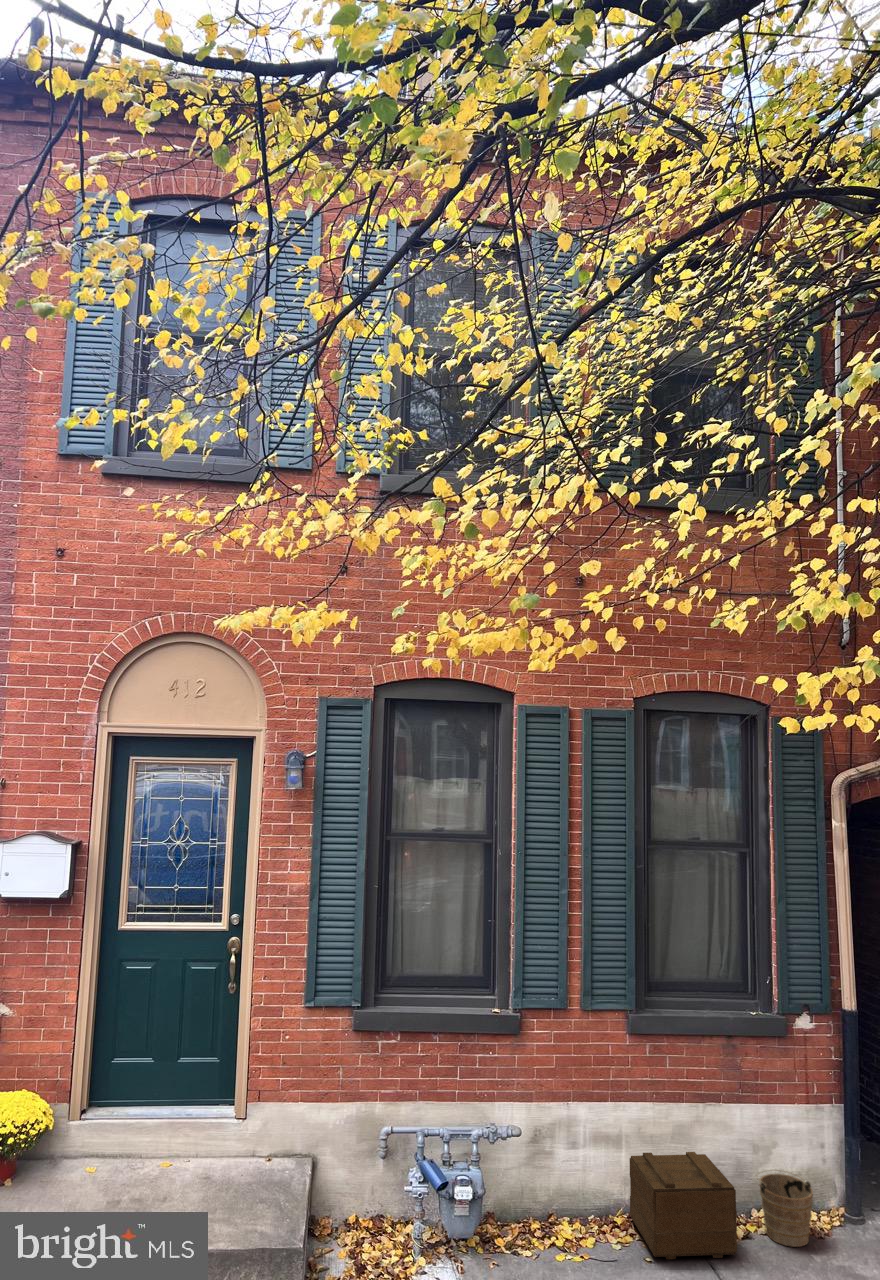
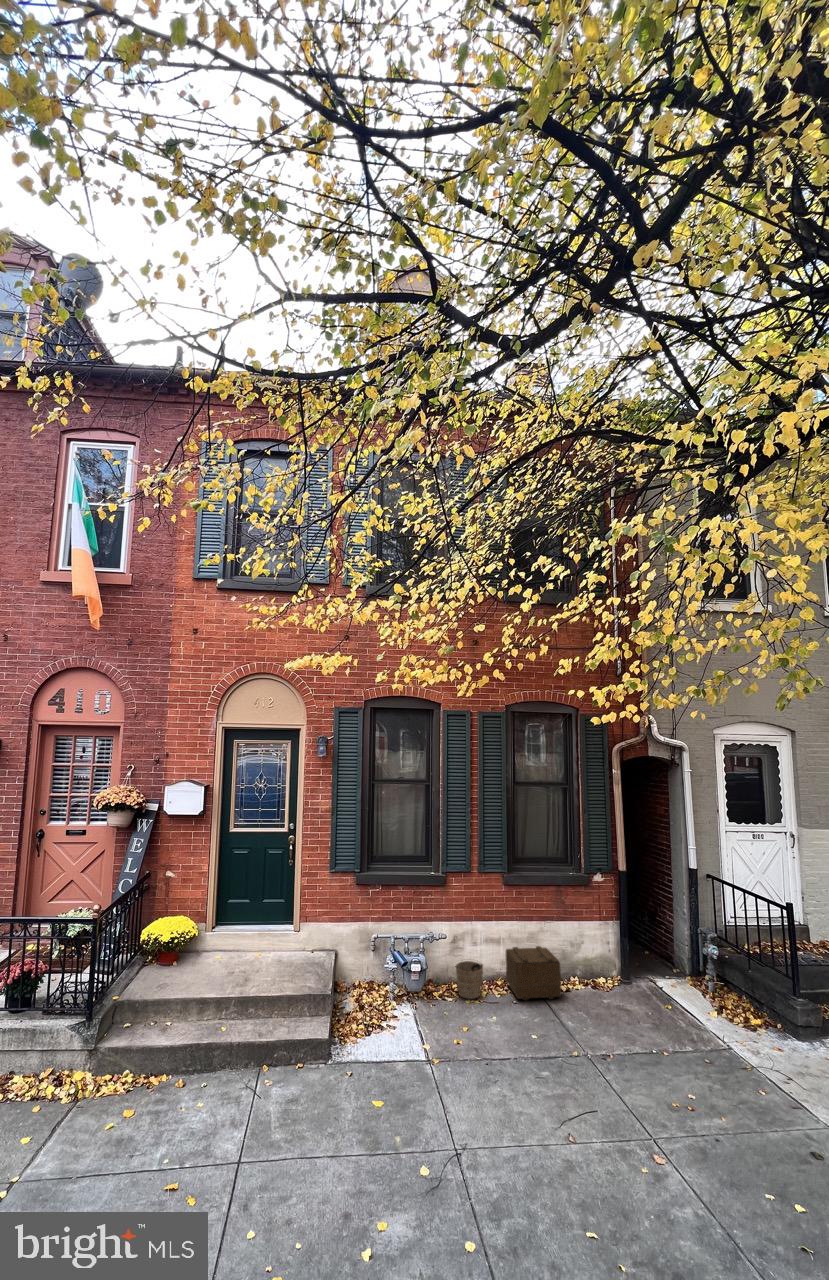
bucket: present [759,1170,813,1247] -> present [455,961,483,999]

